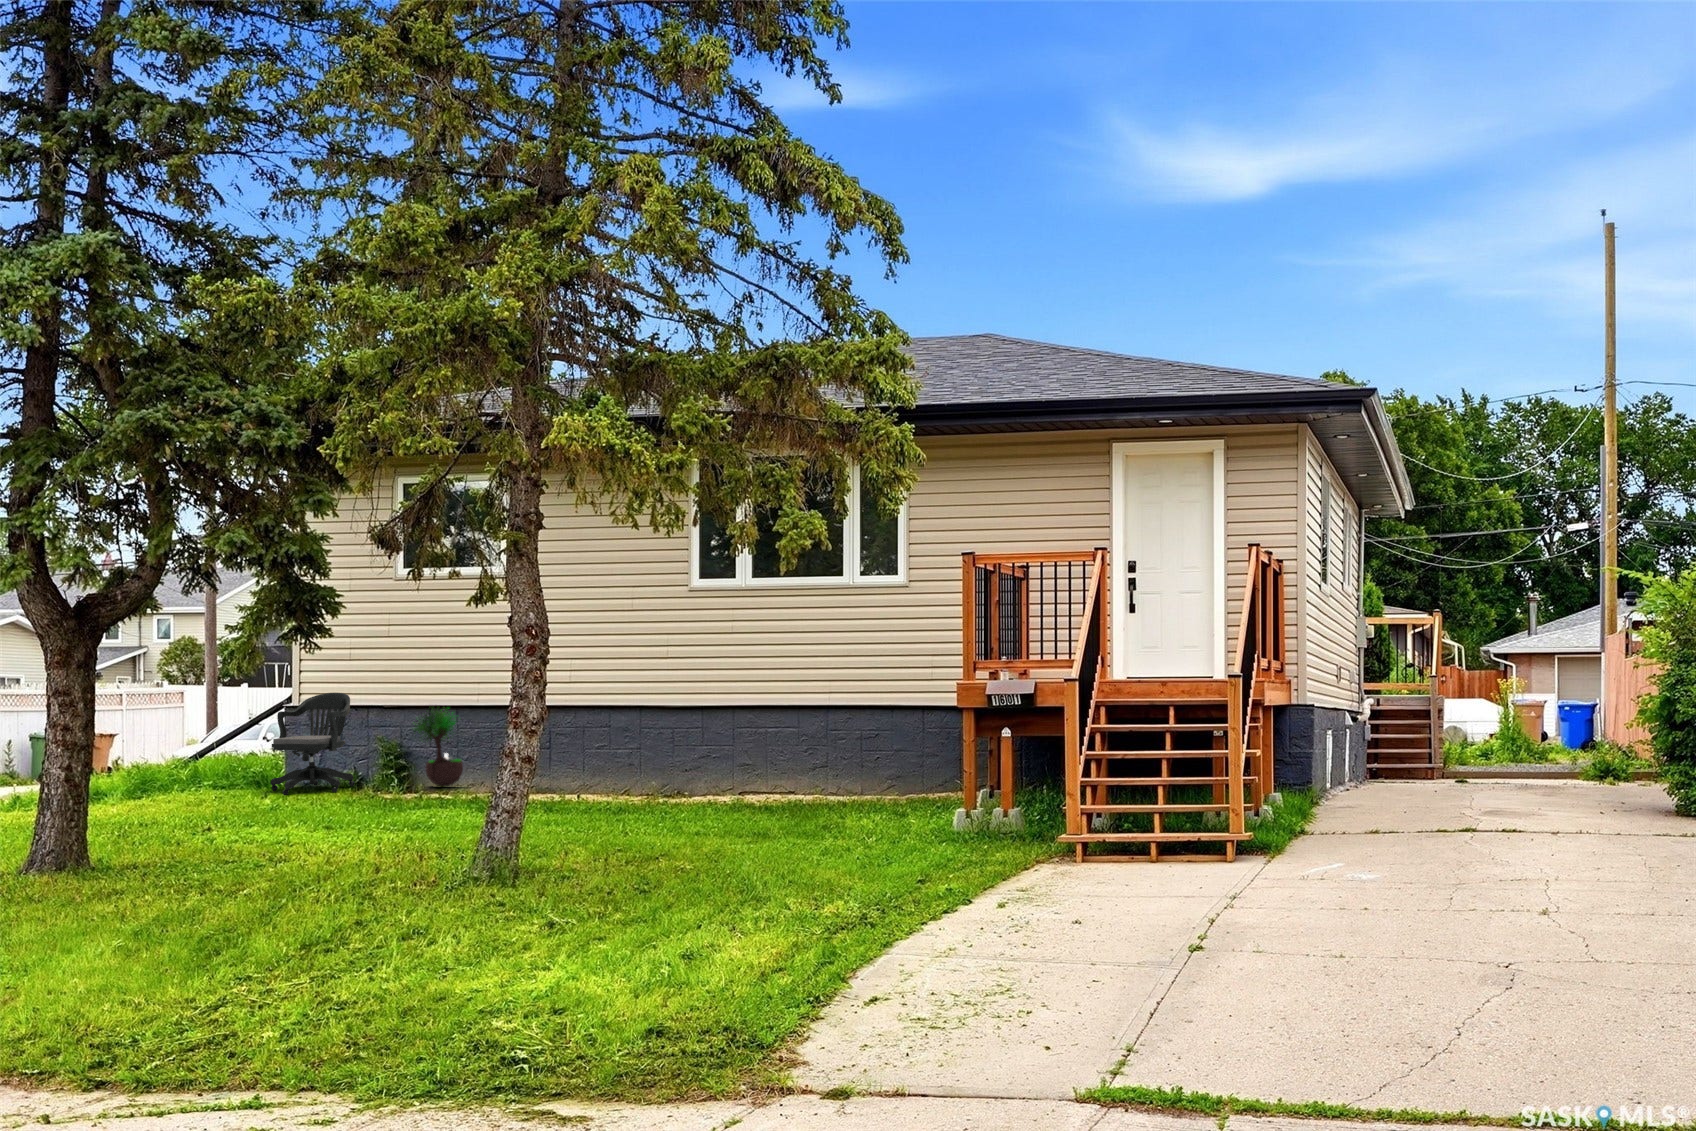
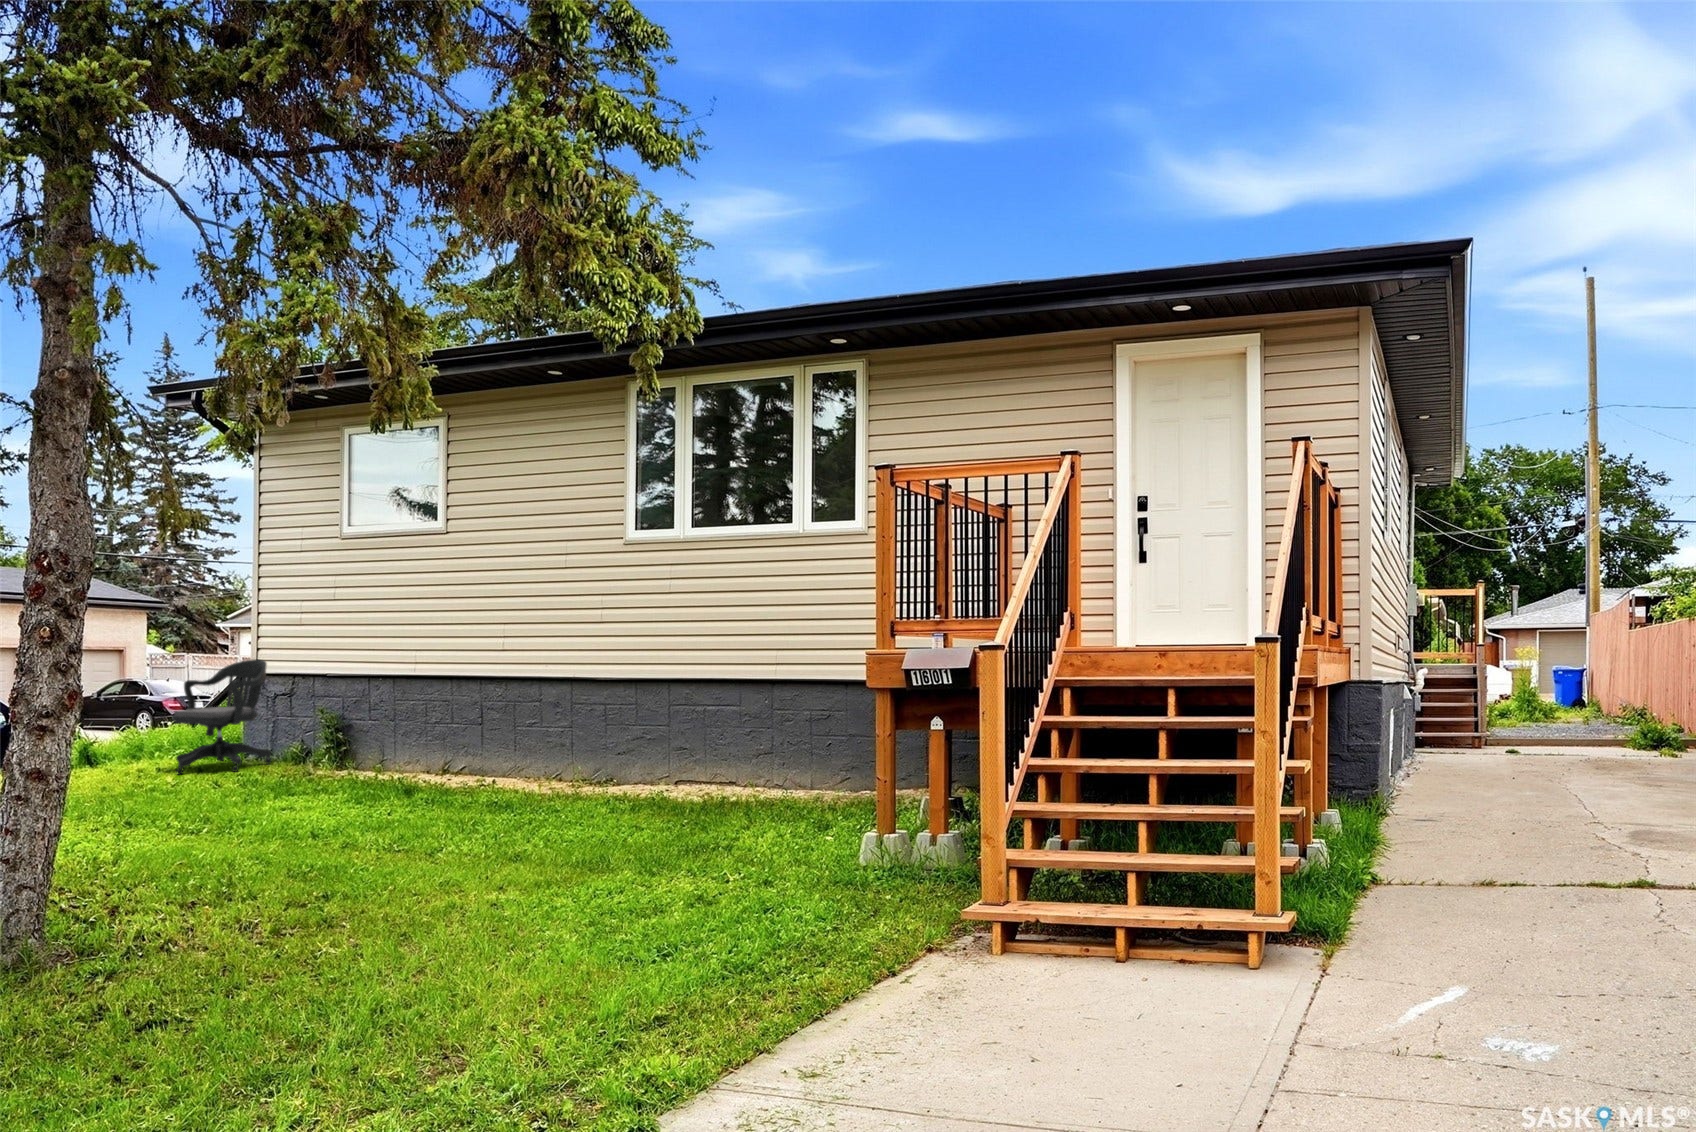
potted tree: present [414,710,463,786] -> none [315,670,383,766]

